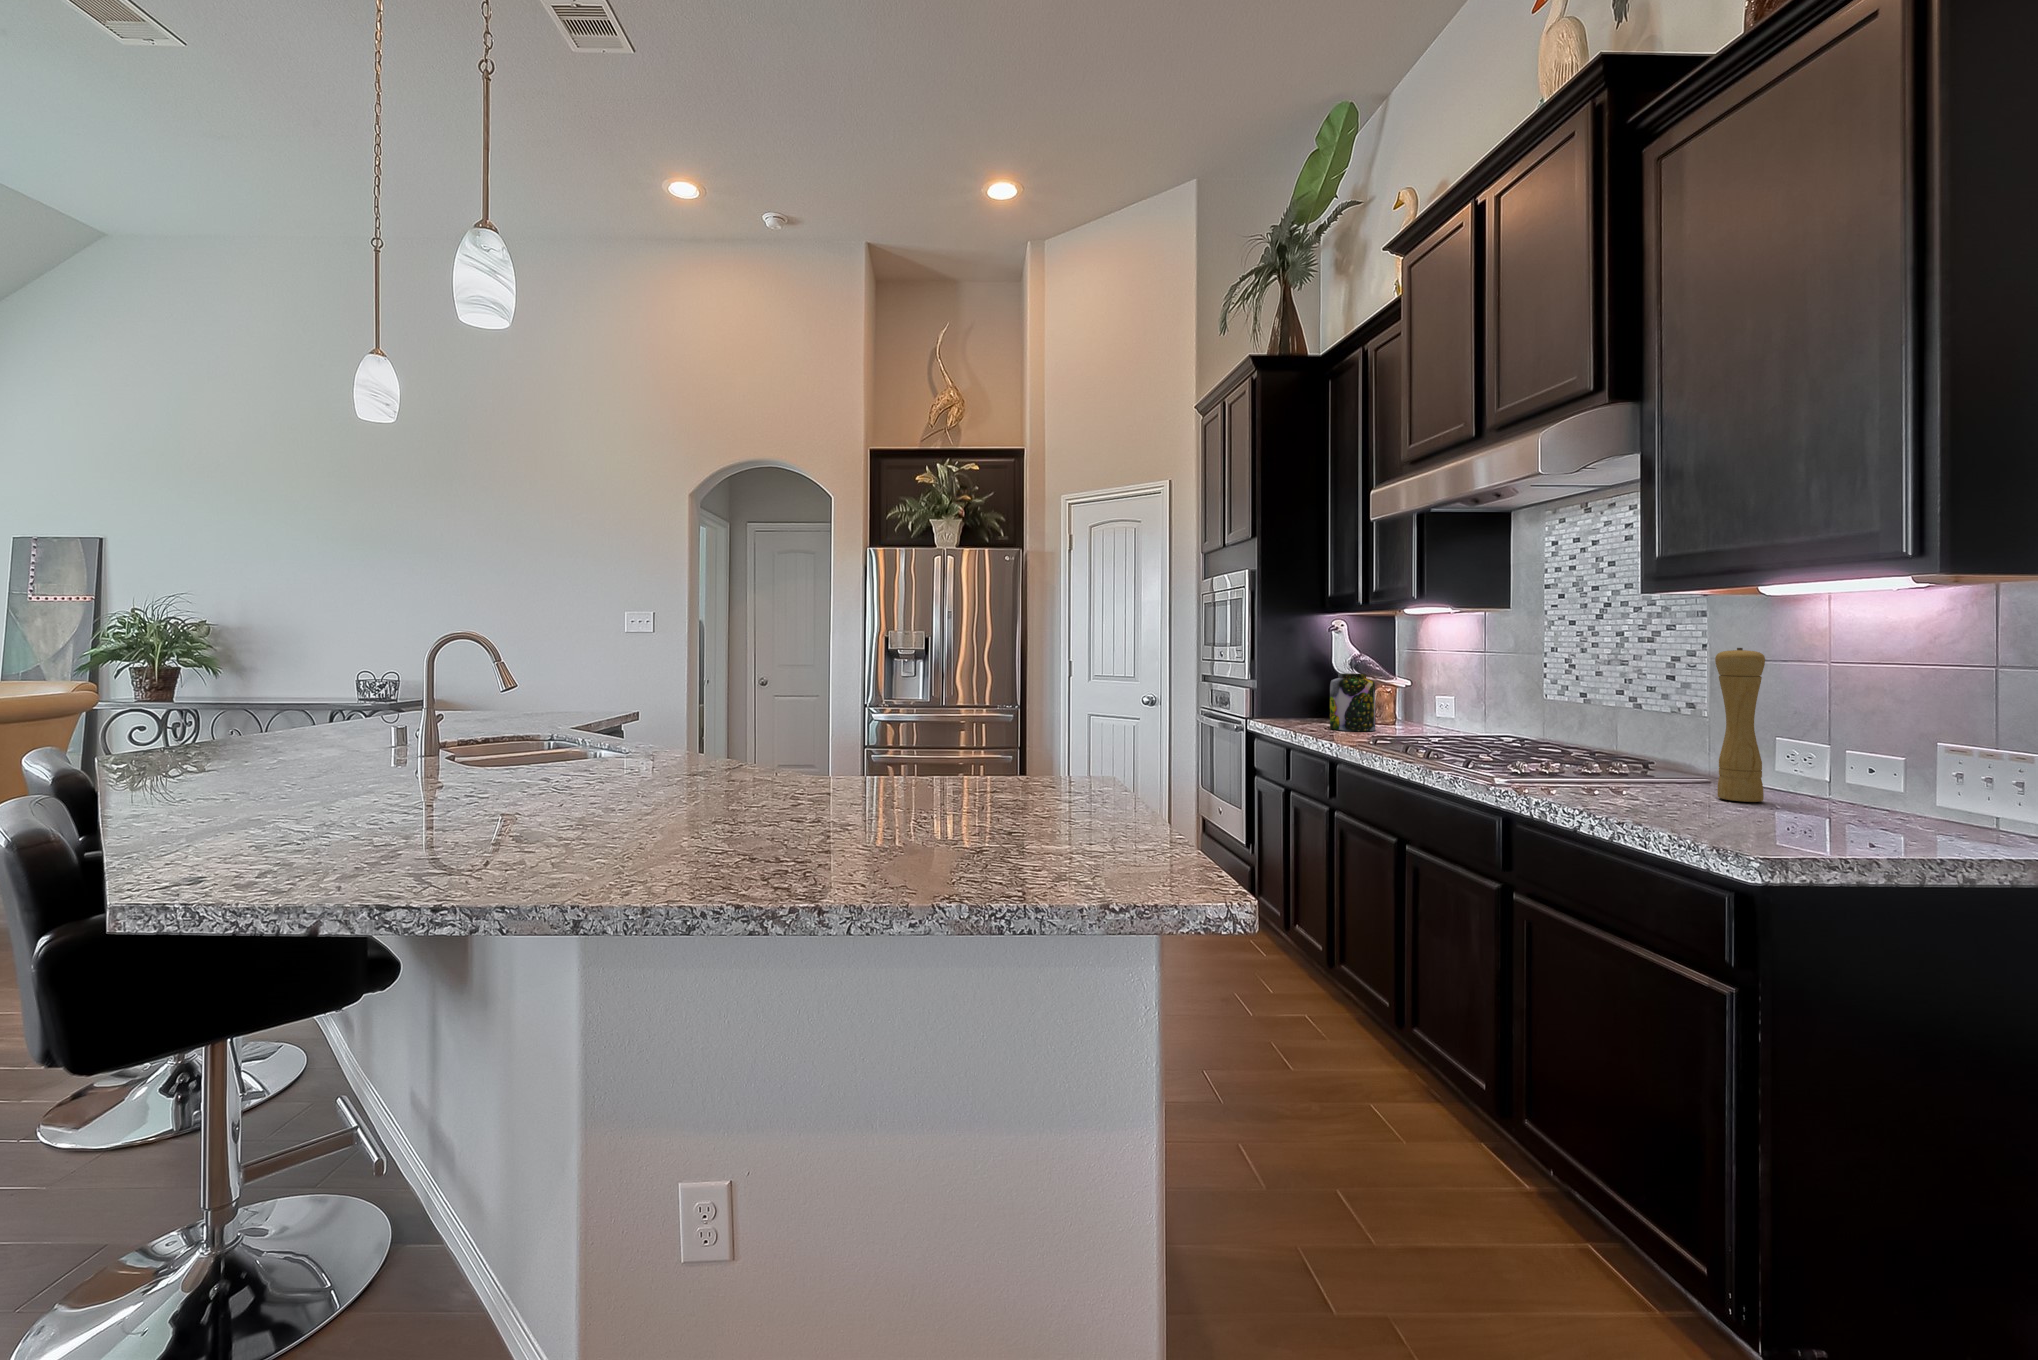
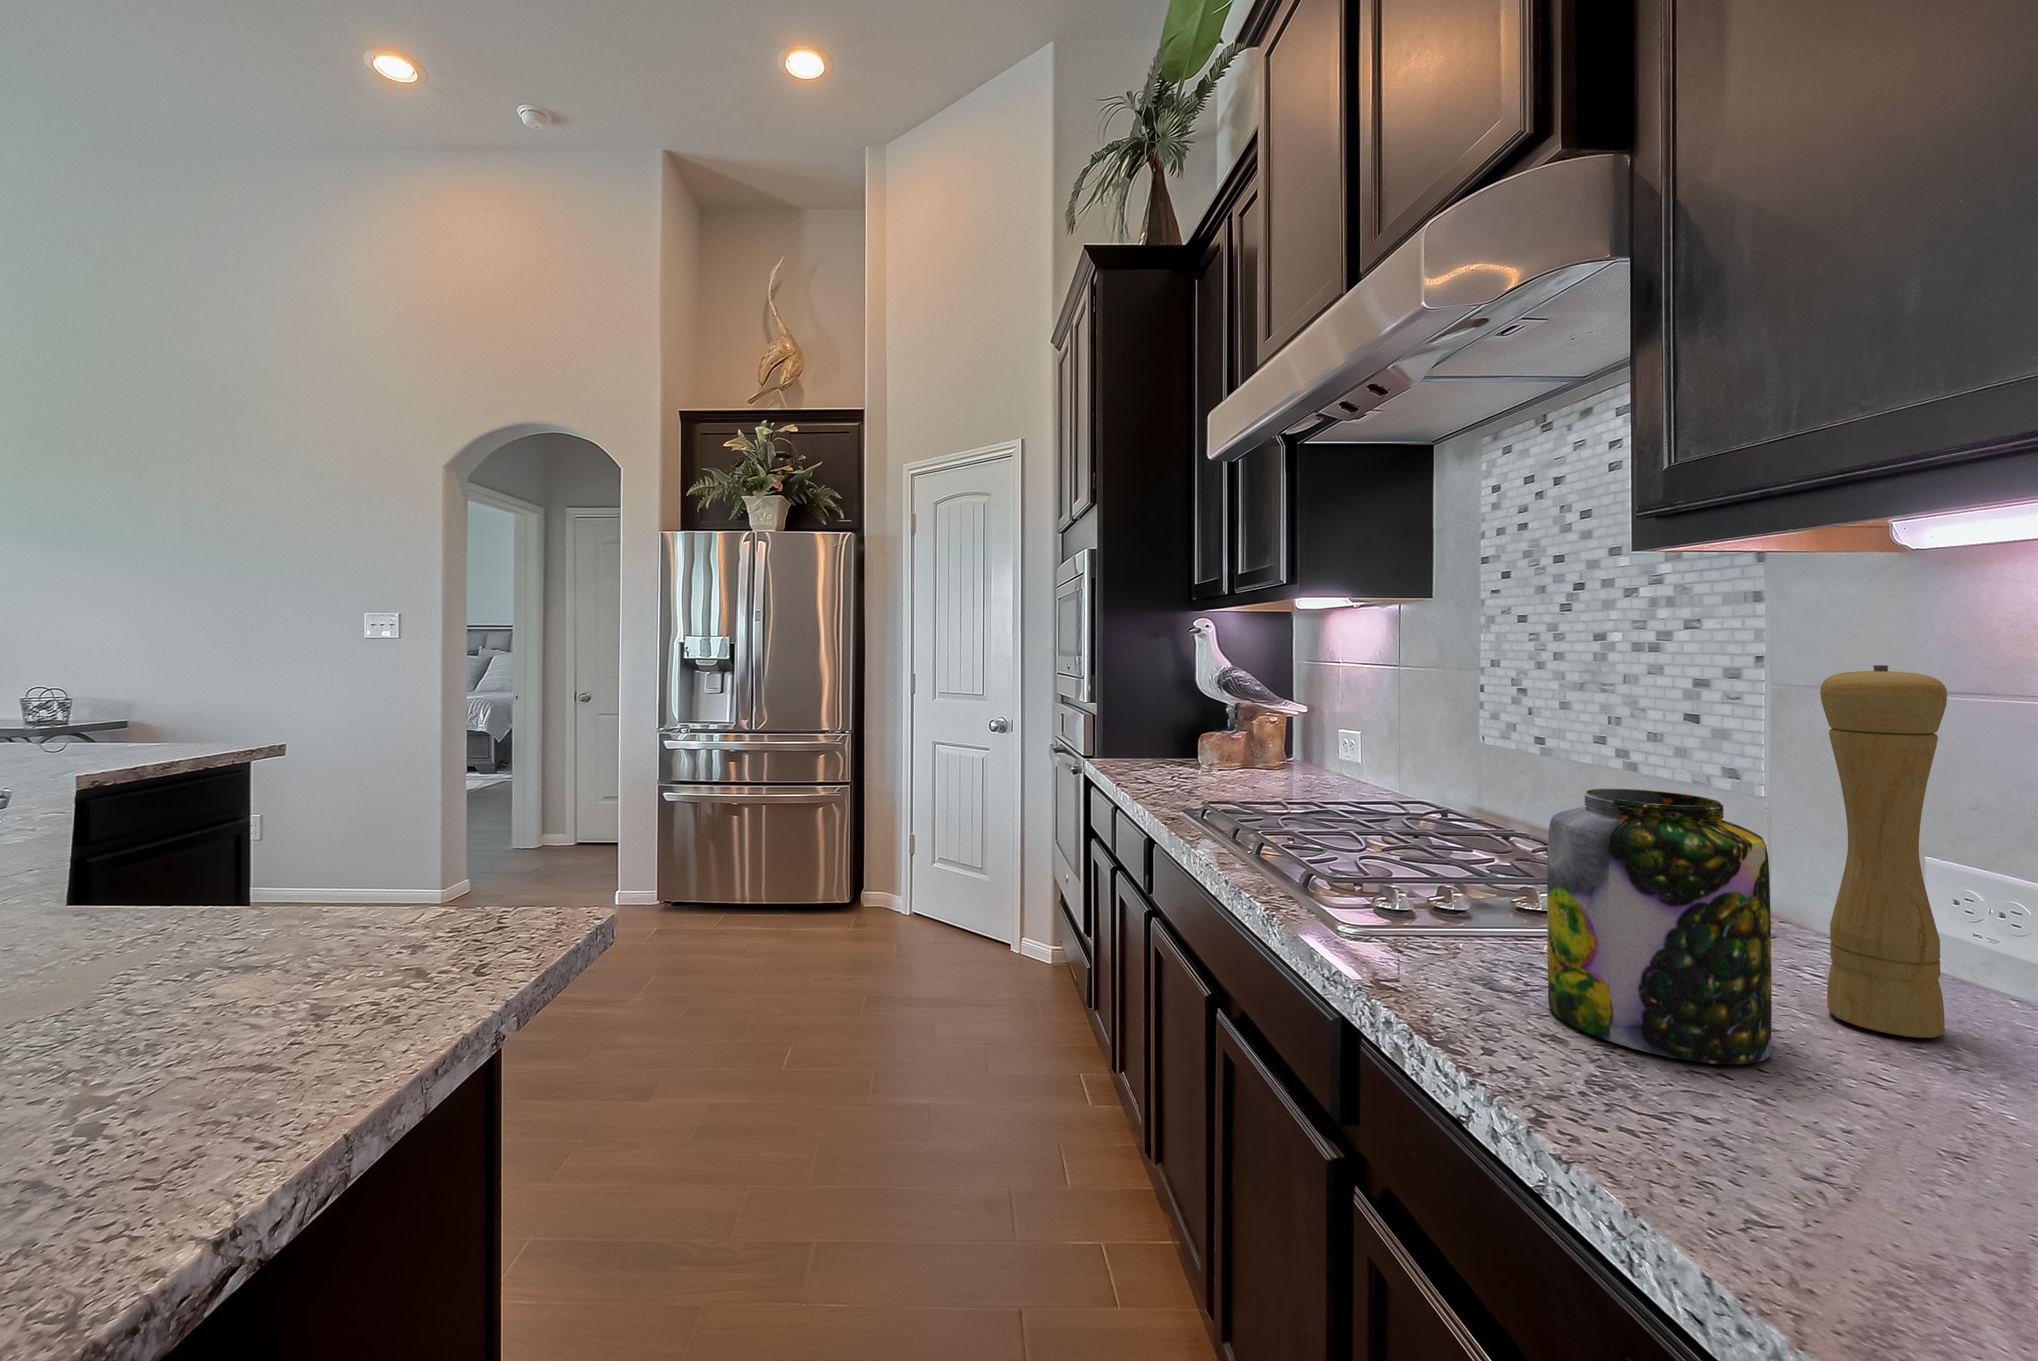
jar: present [1330,673,1375,731] -> present [1547,789,1772,1064]

